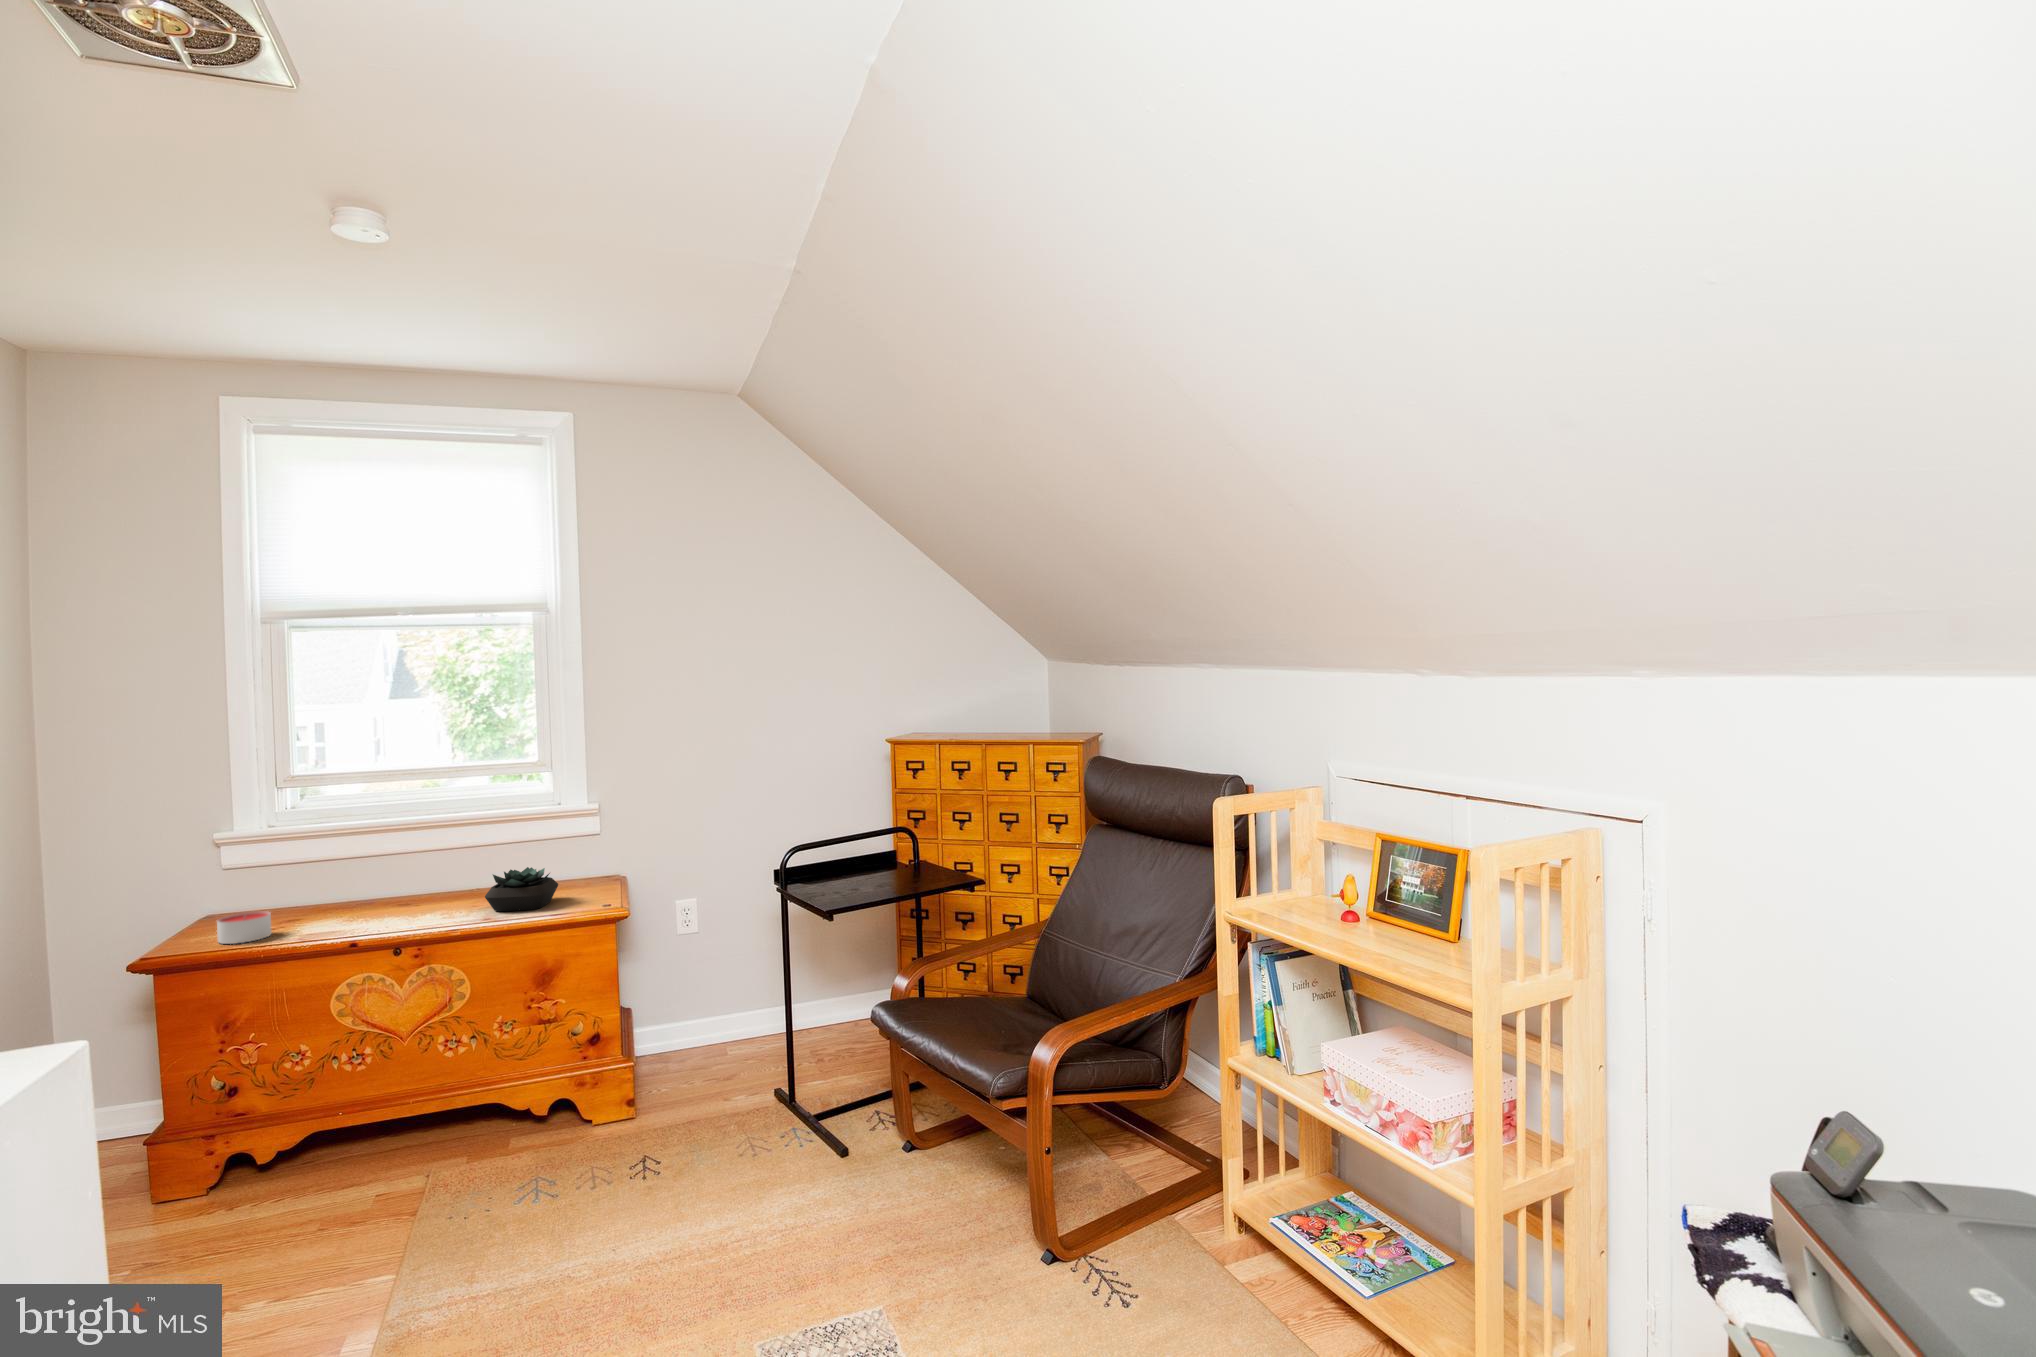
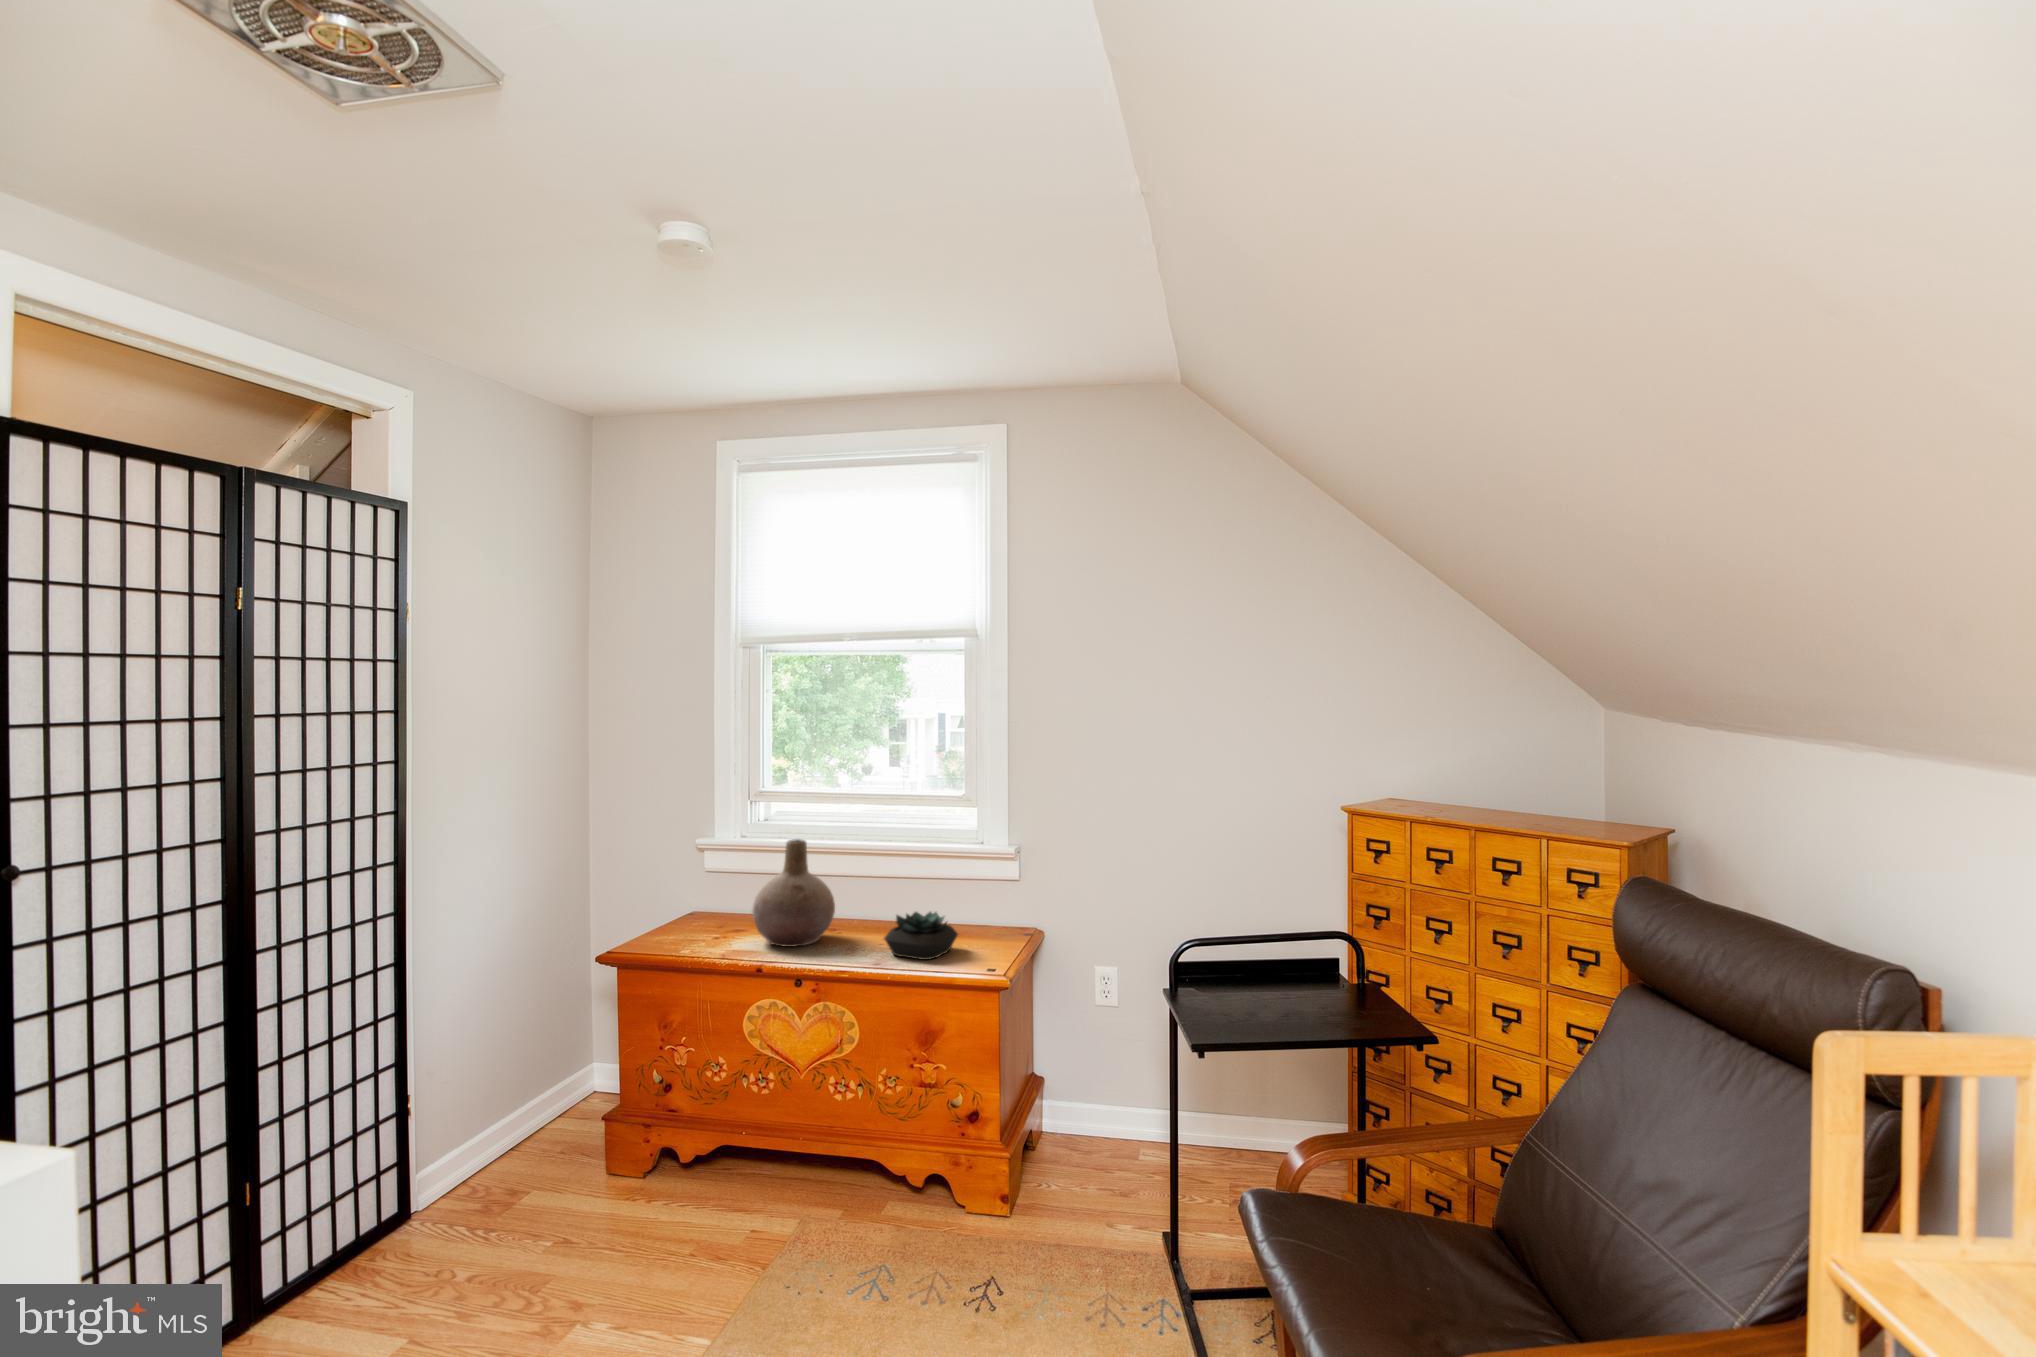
vase: none [320,816,417,924] -> present [752,839,835,947]
candle: present [217,911,271,944] -> none [670,918,713,948]

